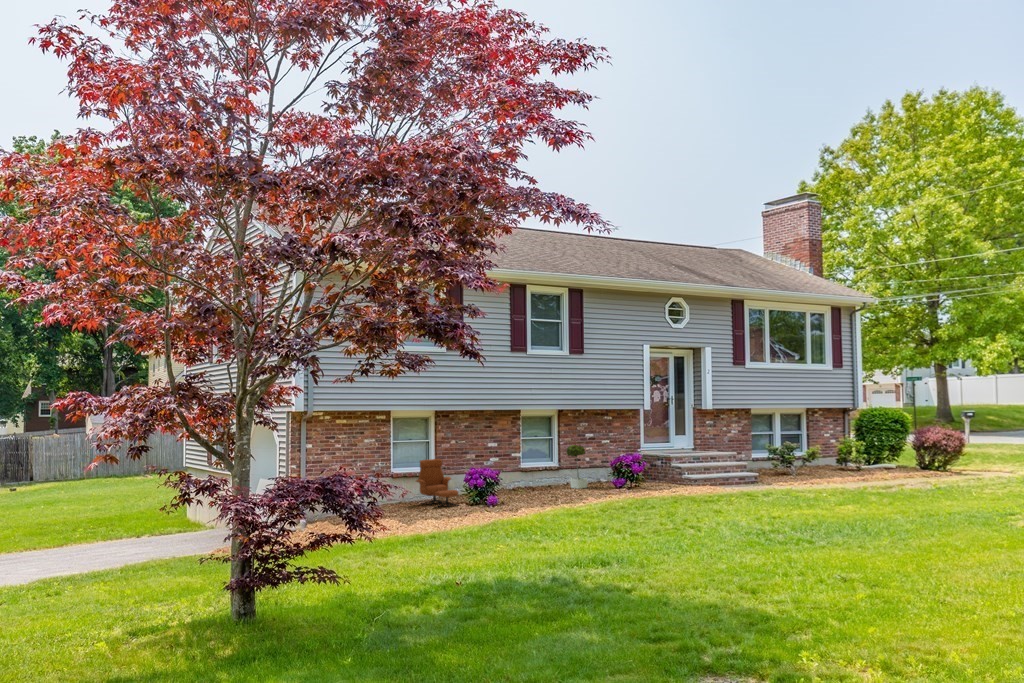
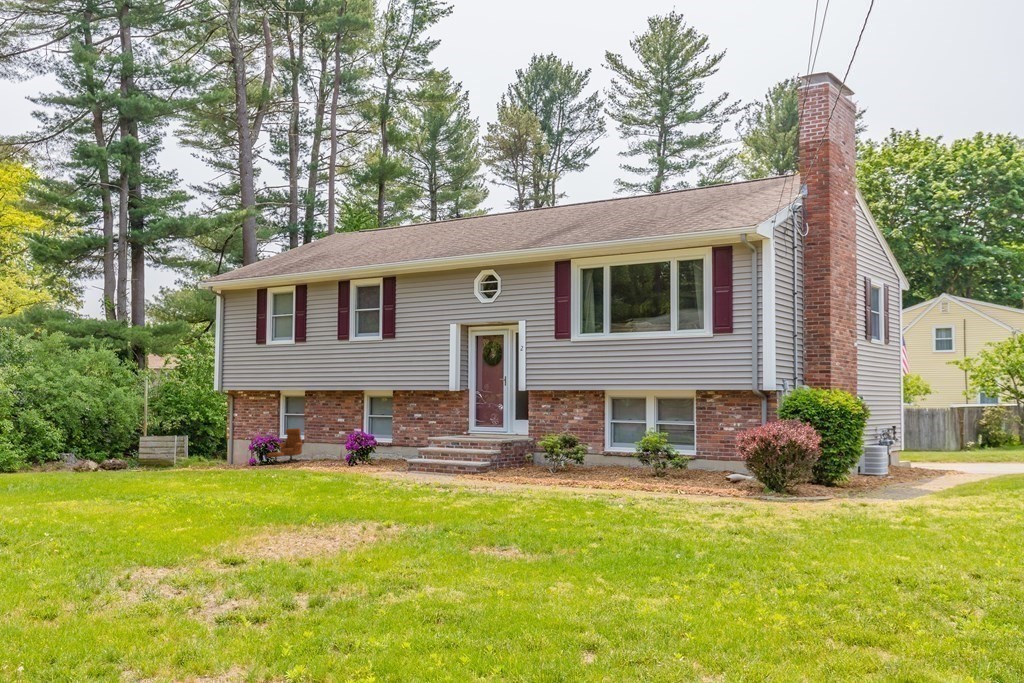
potted tree: present [566,445,587,489] -> none [384,423,403,463]

